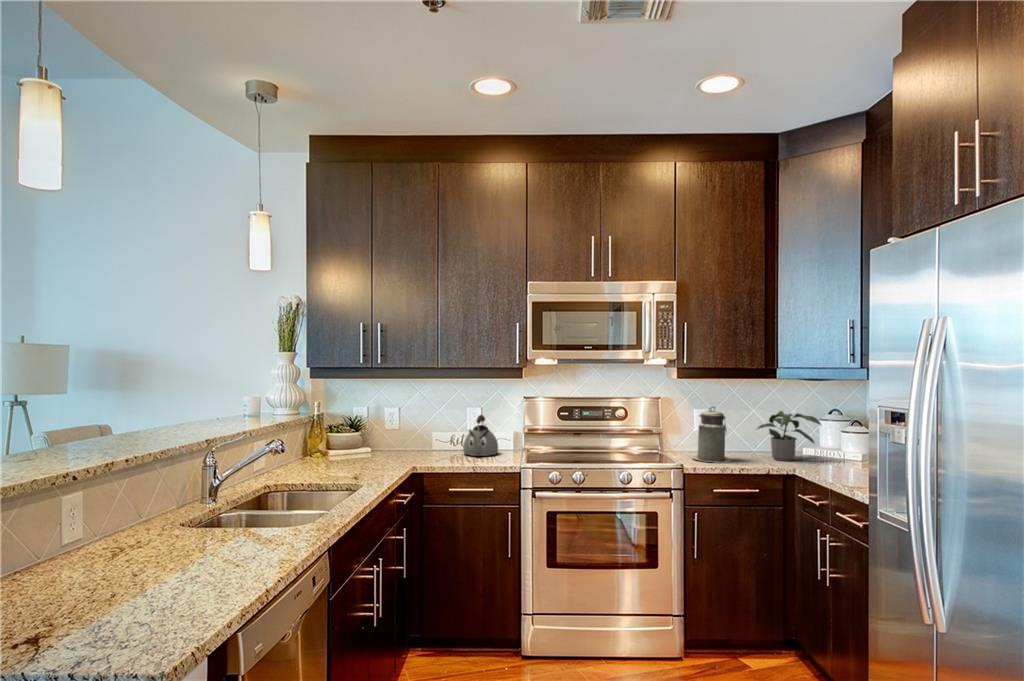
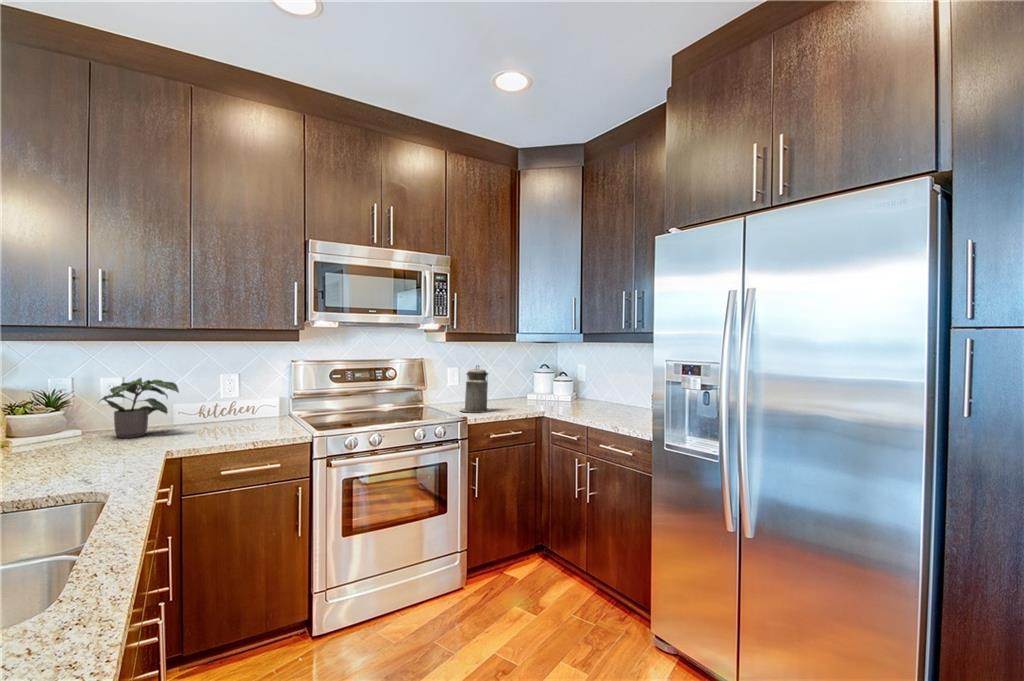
potted plant: present [757,411,821,461] -> present [101,378,179,438]
kettle: present [463,415,498,456] -> none [222,381,267,427]

